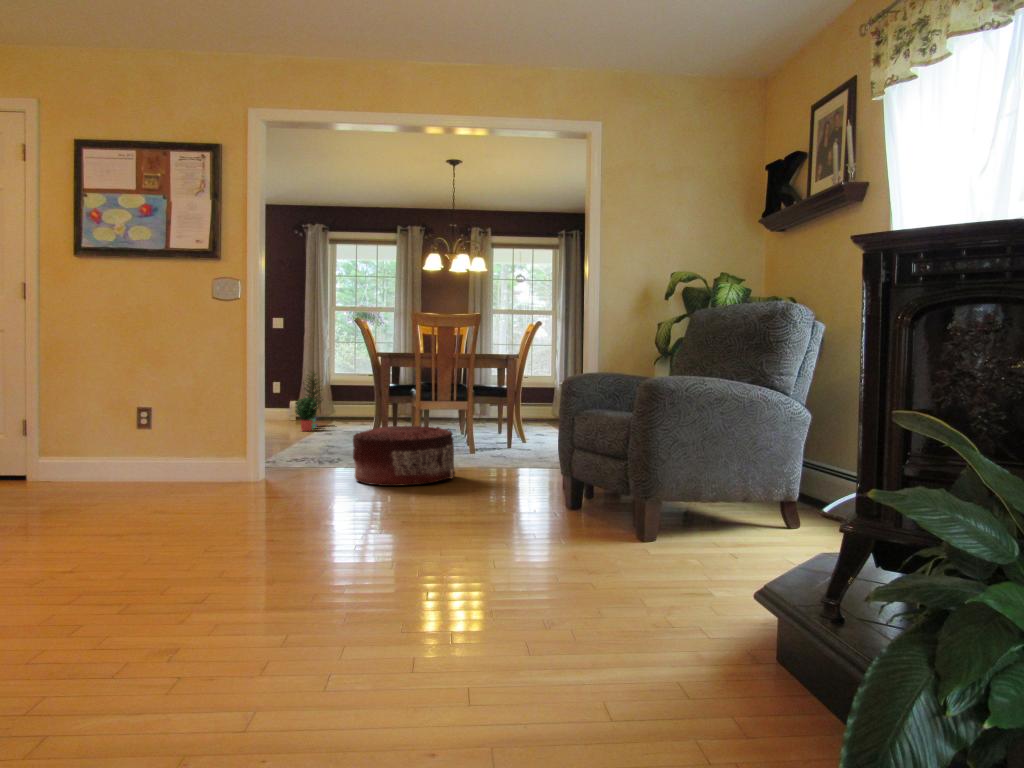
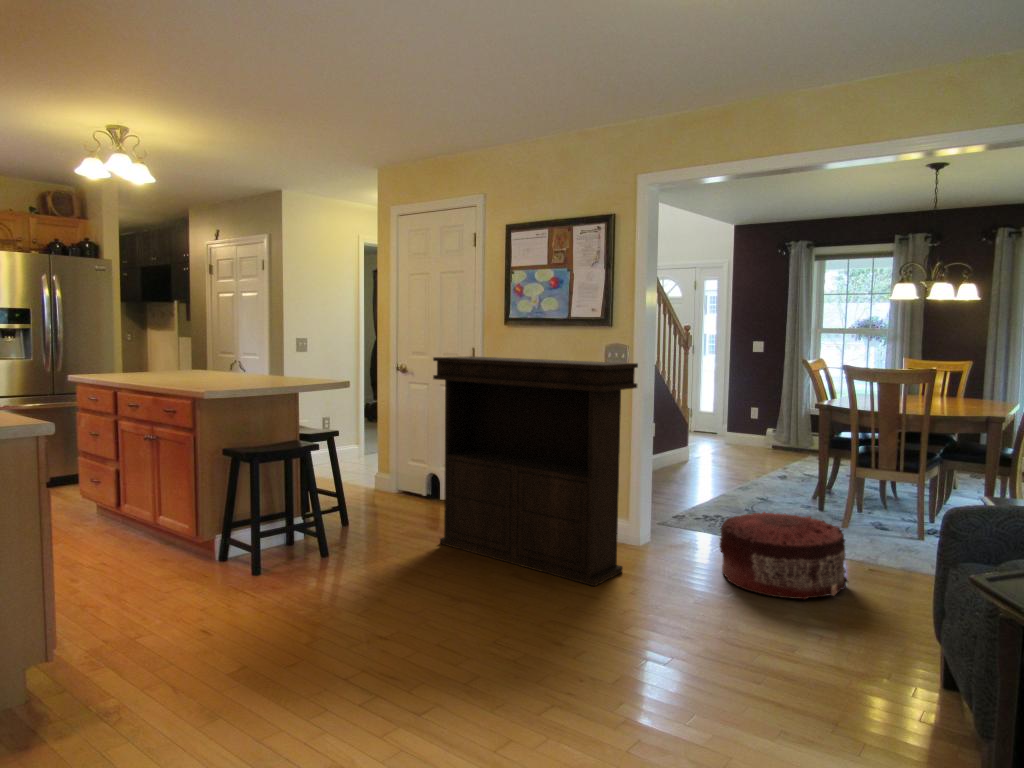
console table: none [16,274,279,504] -> present [433,356,638,586]
potted plant: present [295,372,323,431] -> none [757,395,798,462]

